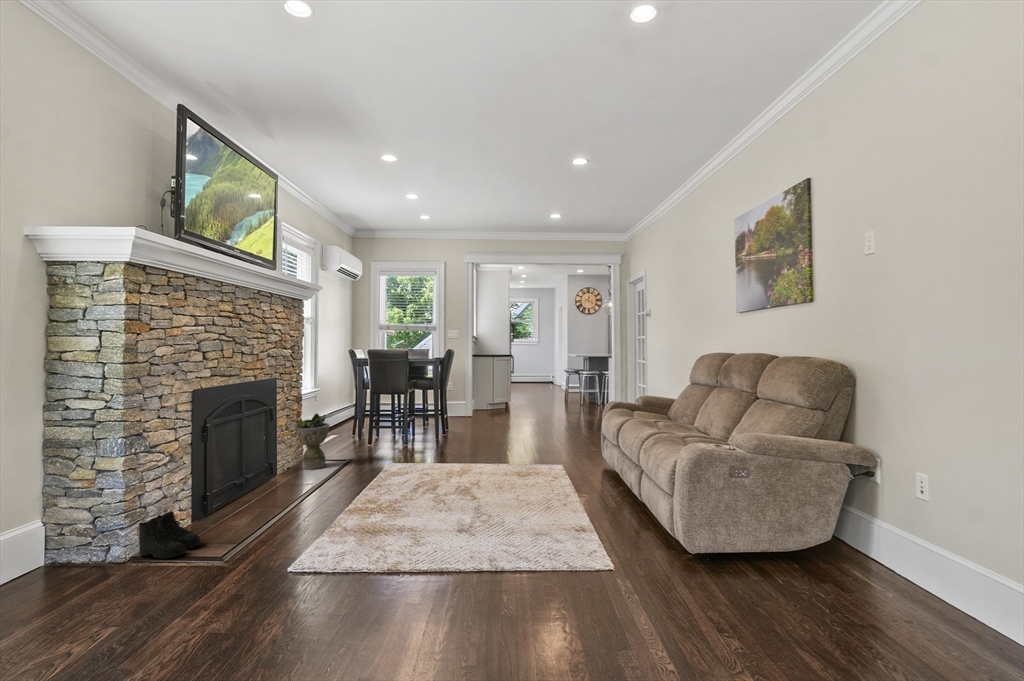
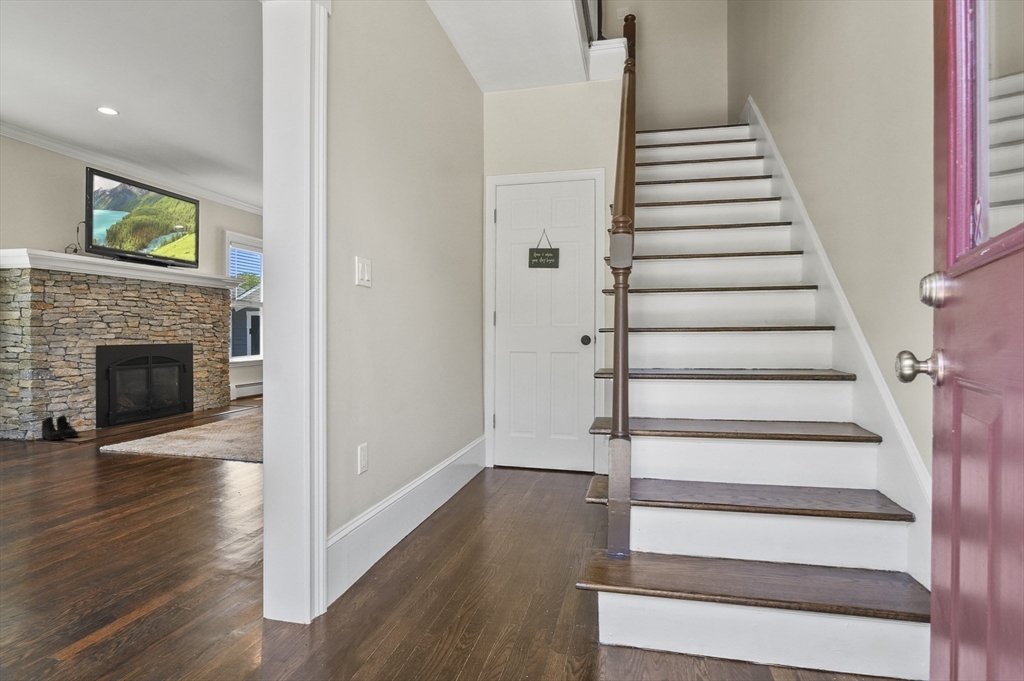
planter: present [295,413,330,470] -> none [208,371,235,411]

